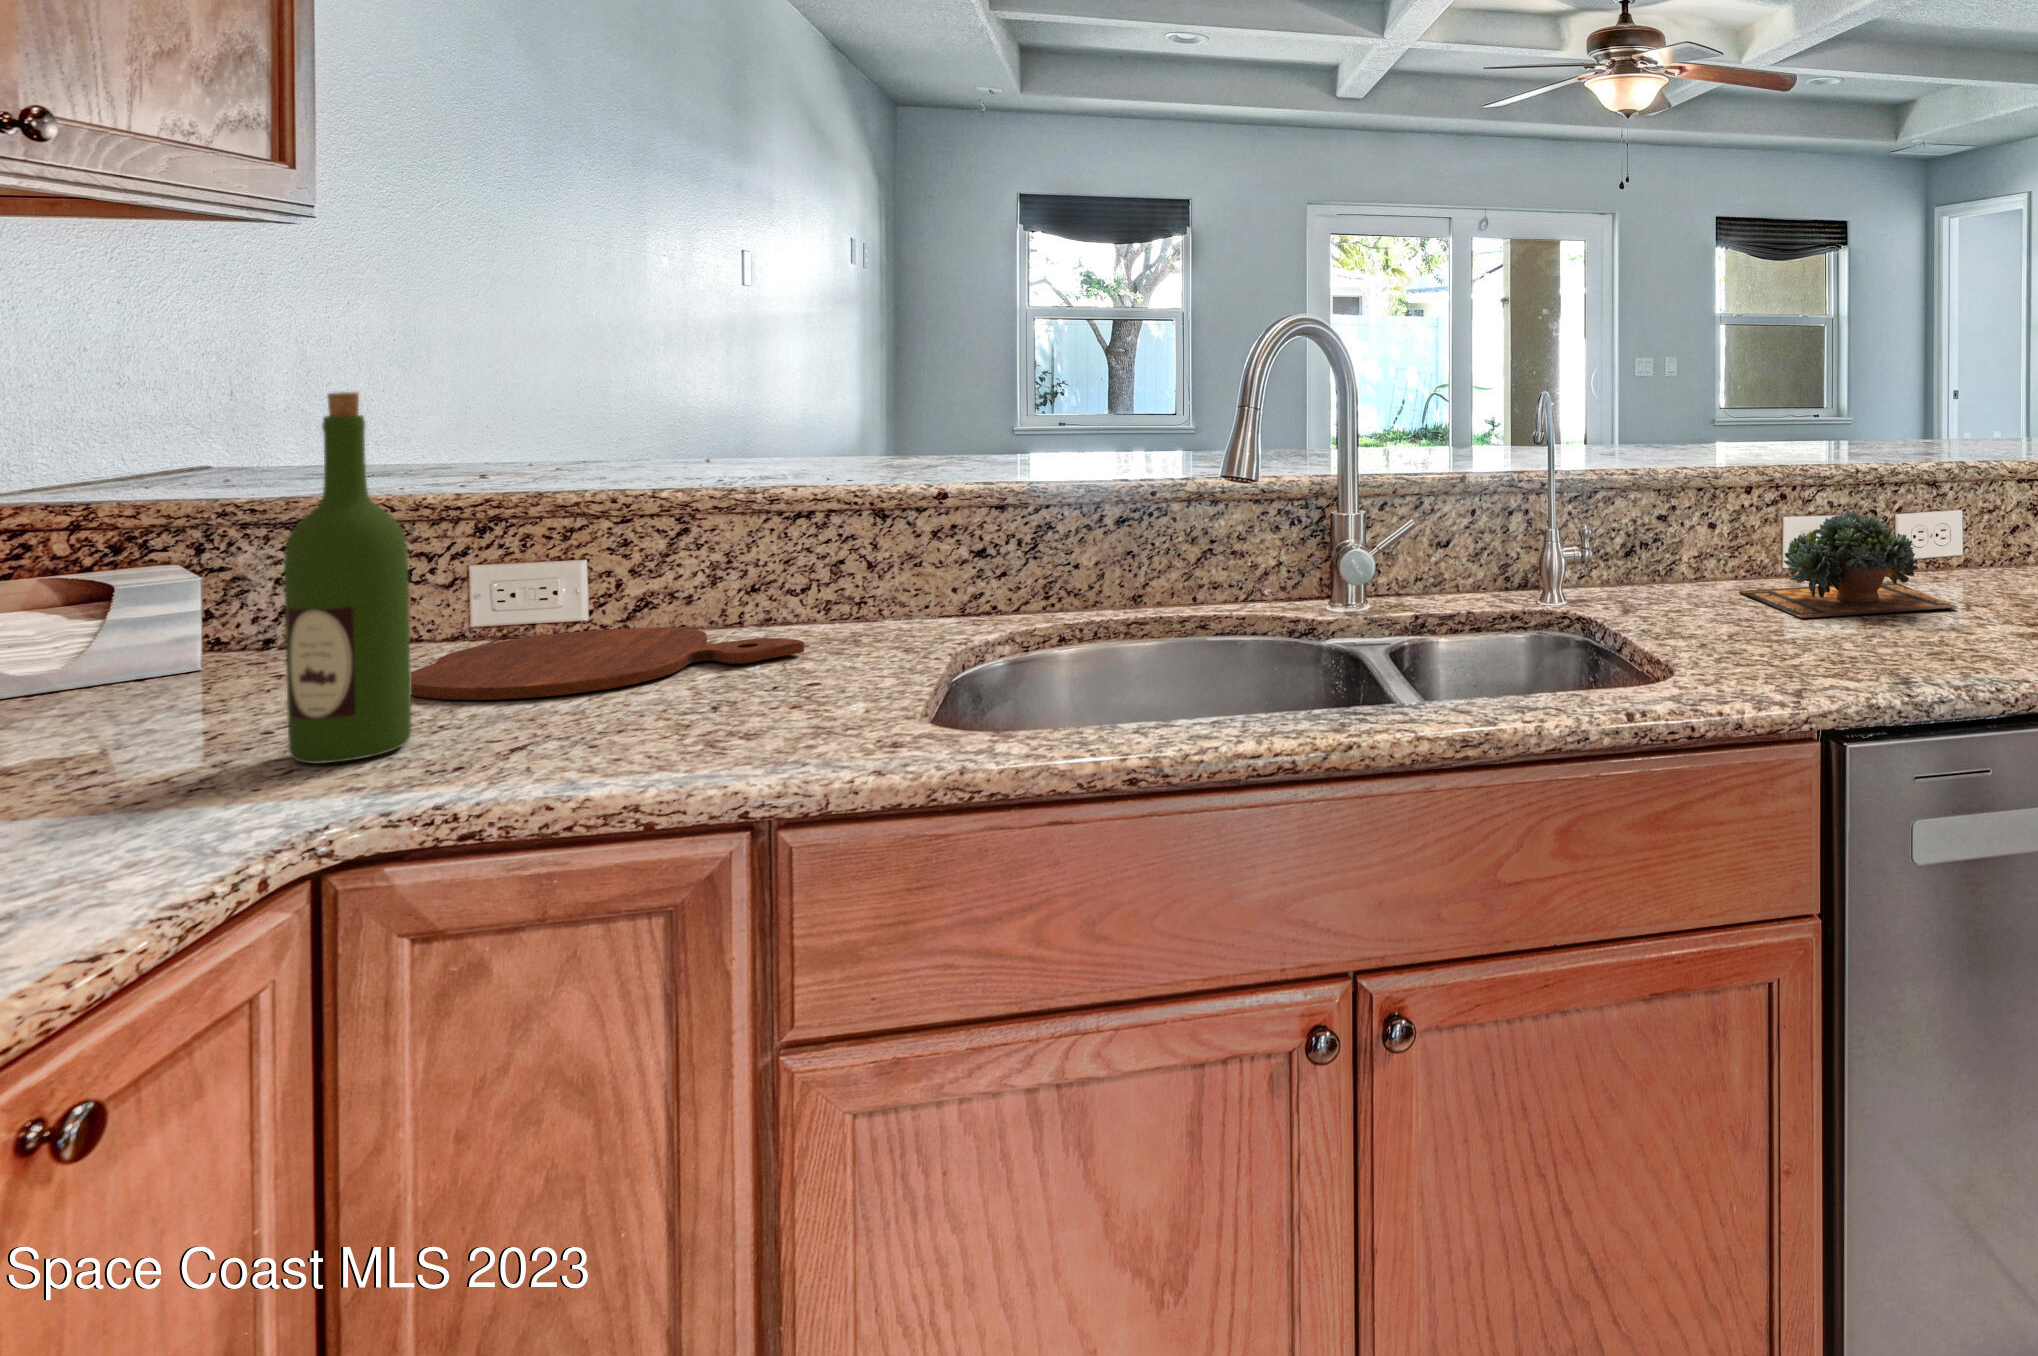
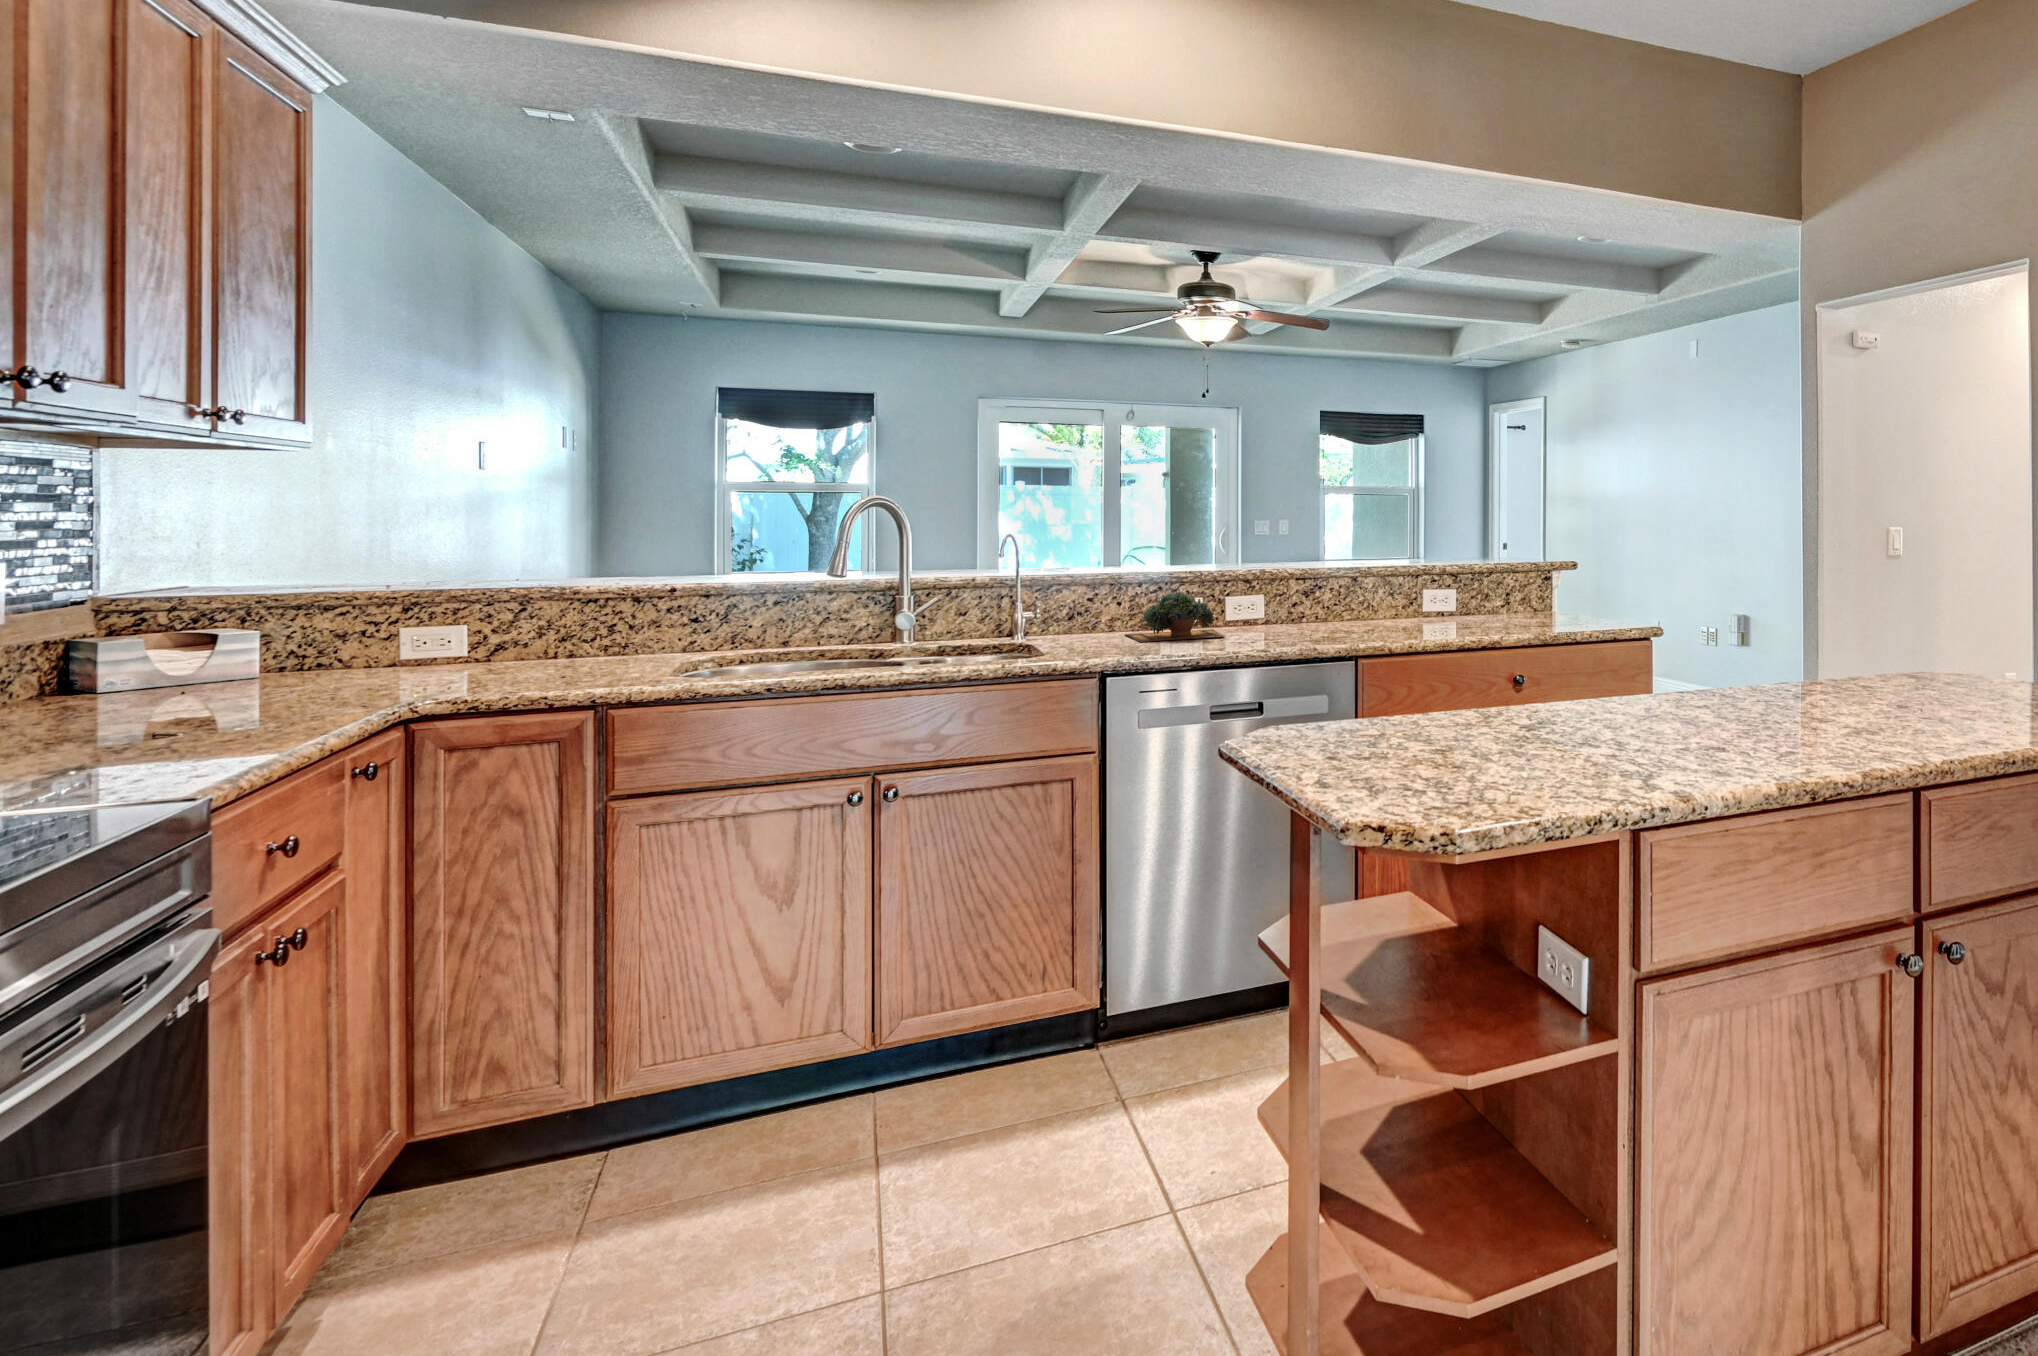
wine bottle: present [284,392,412,764] -> none [359,535,416,696]
cutting board: present [411,627,804,700] -> none [386,657,600,681]

